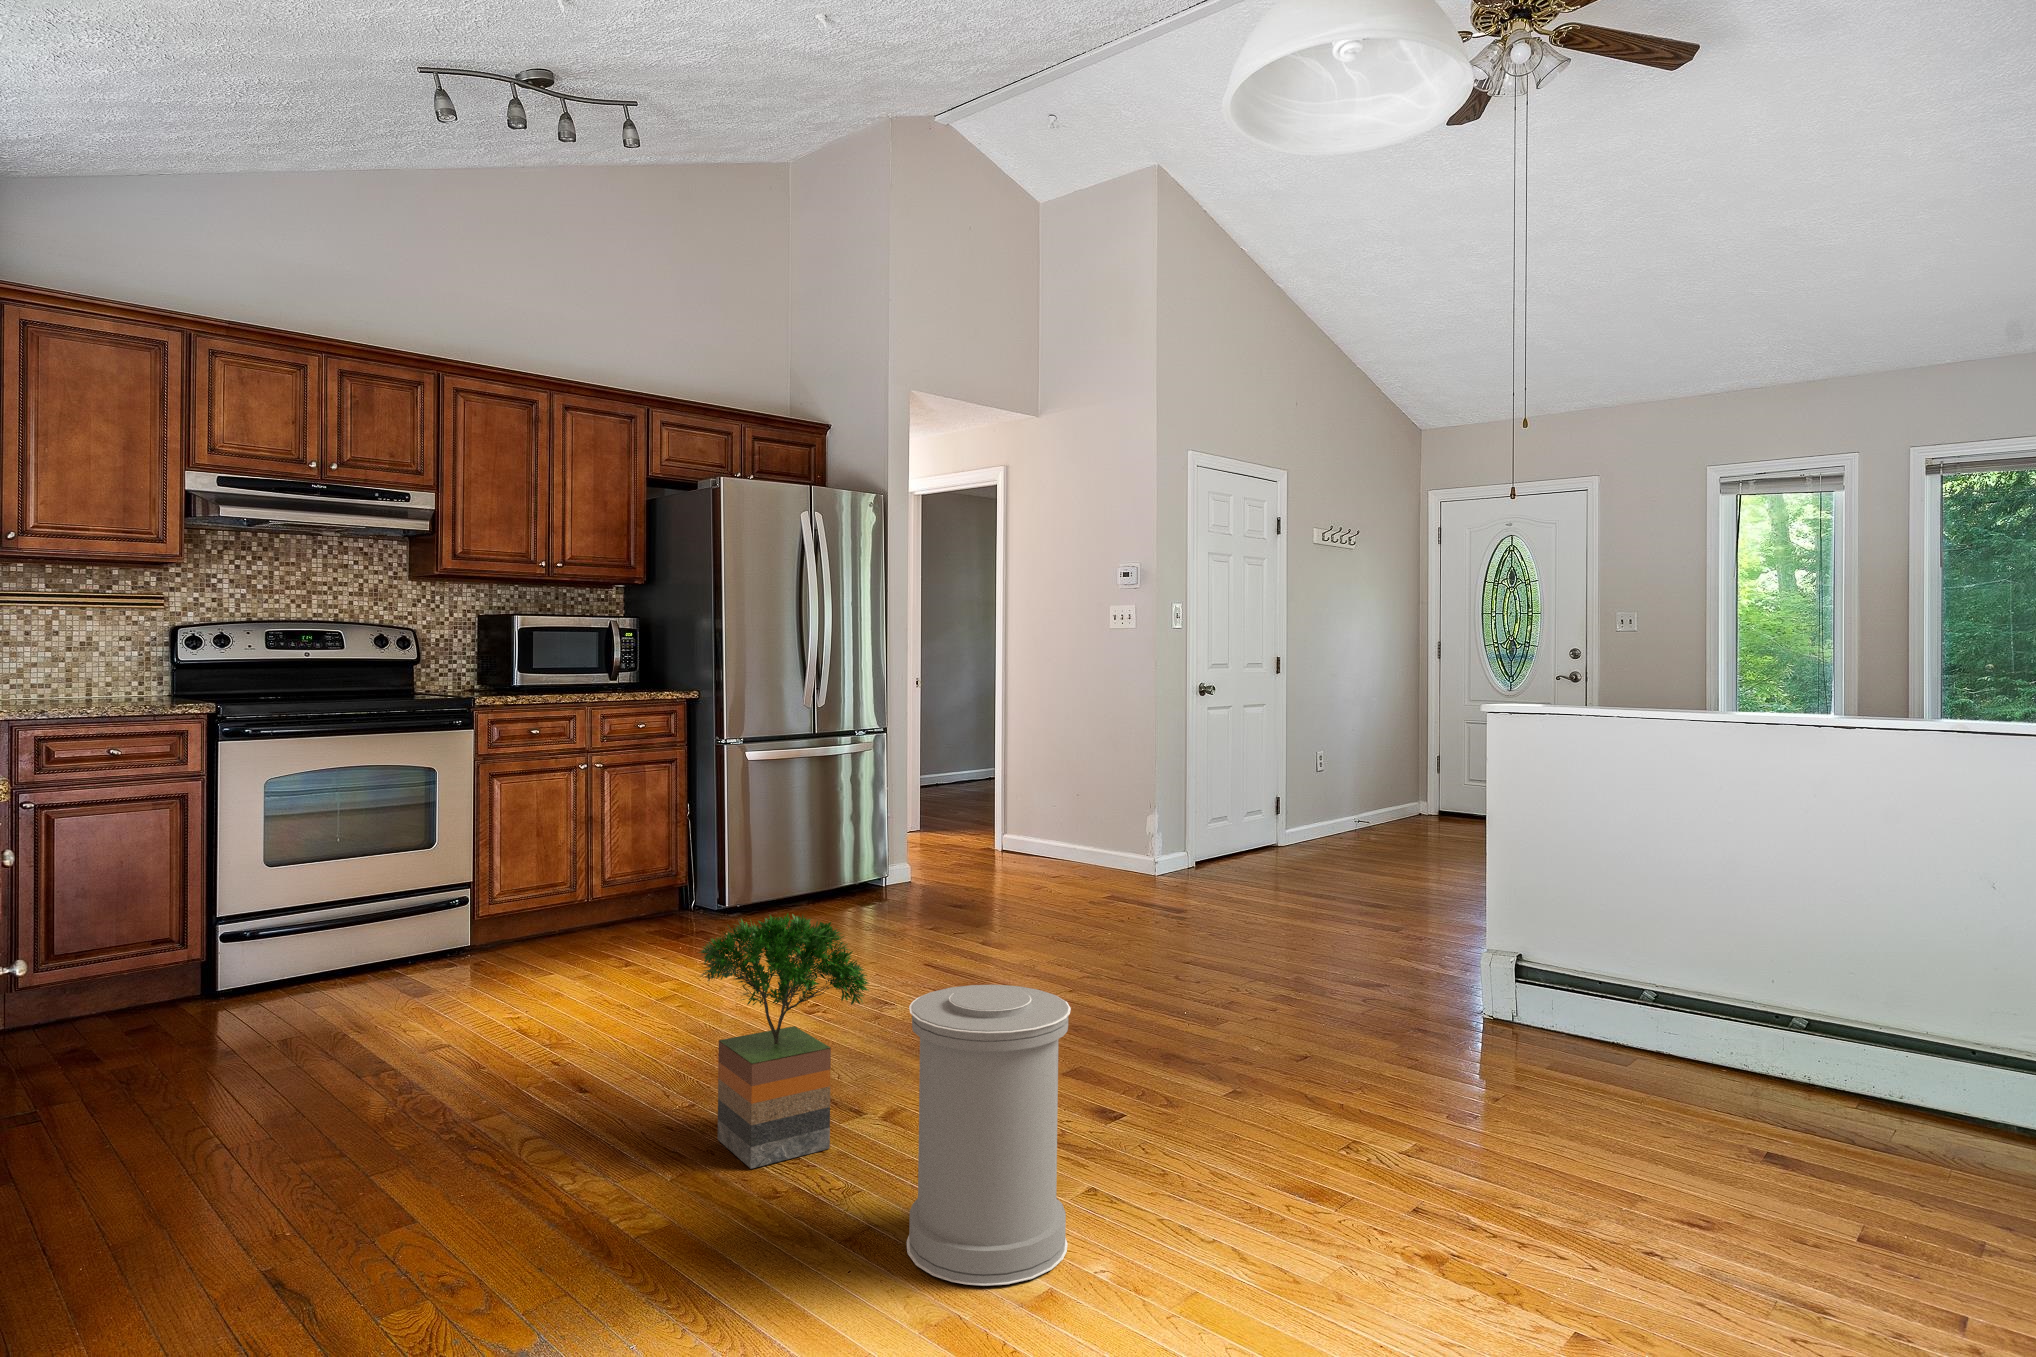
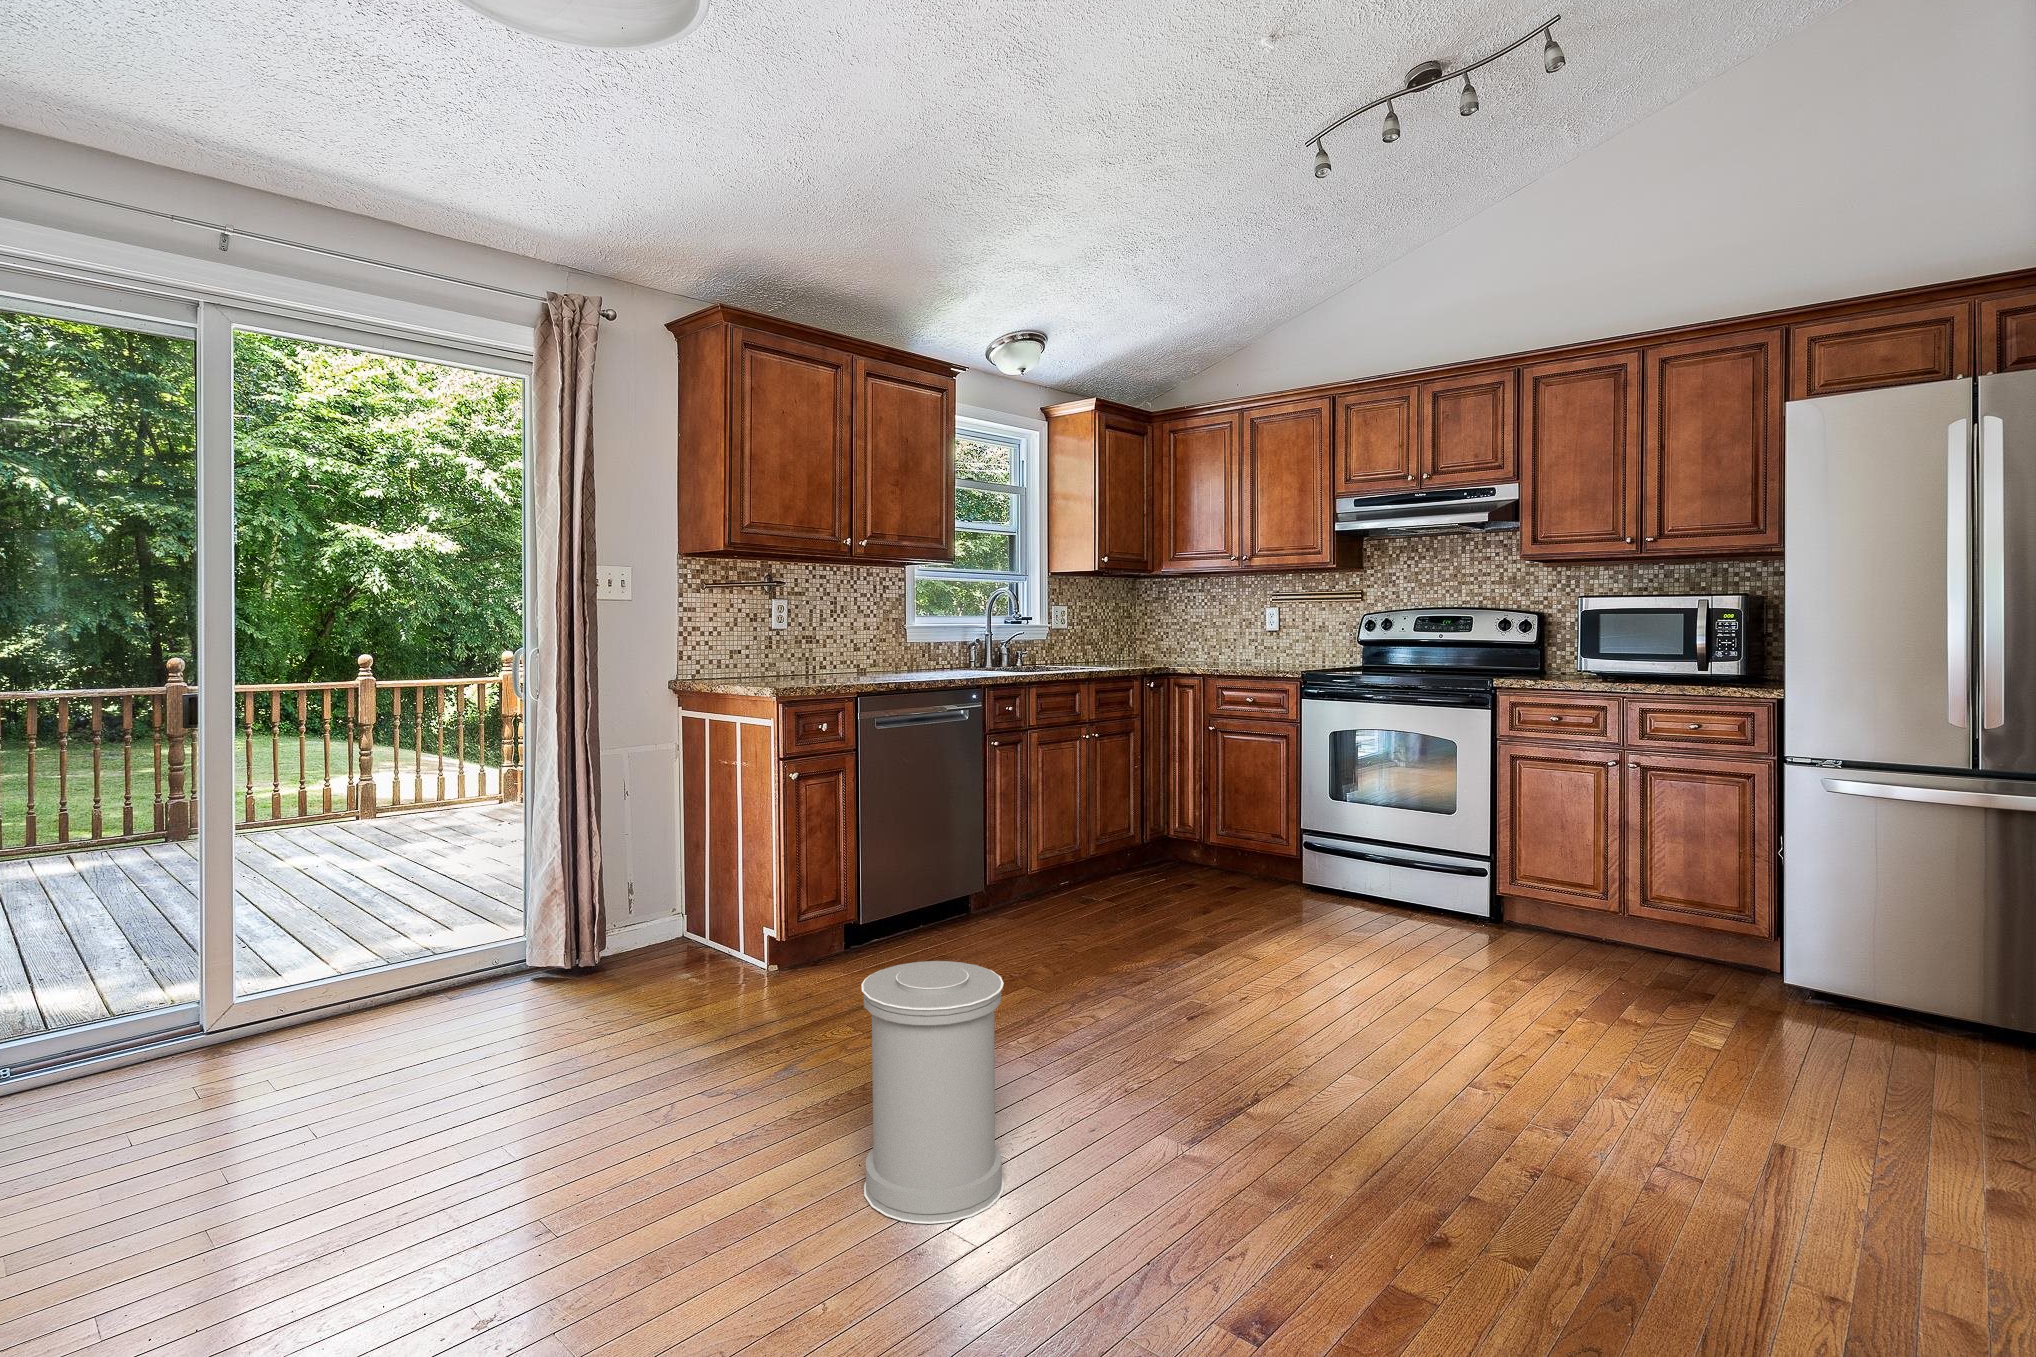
potted tree: present [699,914,869,1169] -> none [1052,885,1191,1108]

